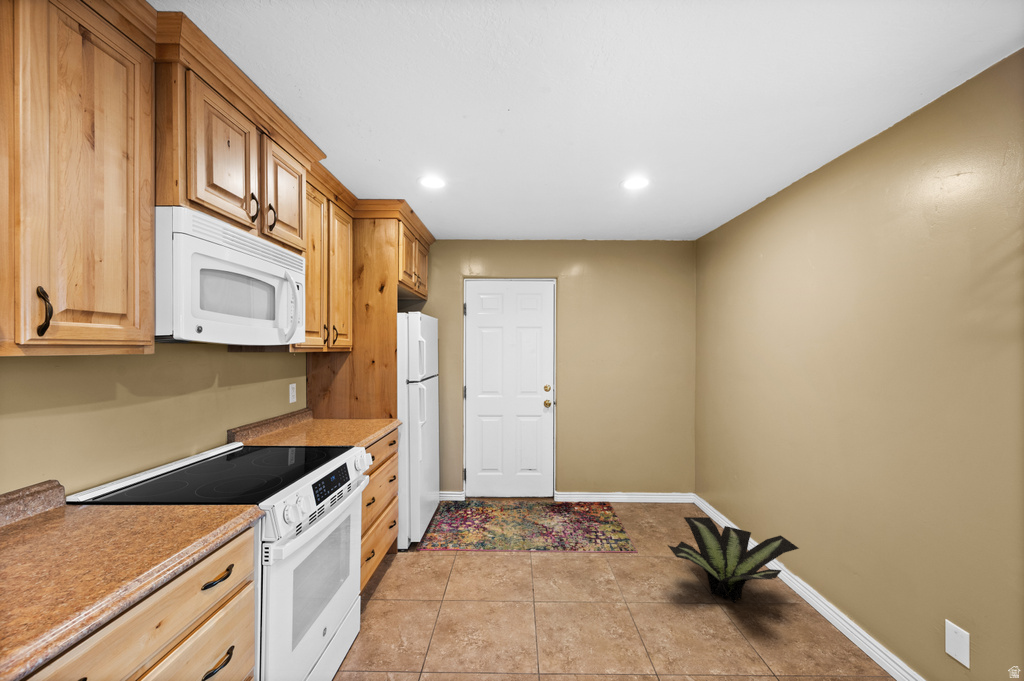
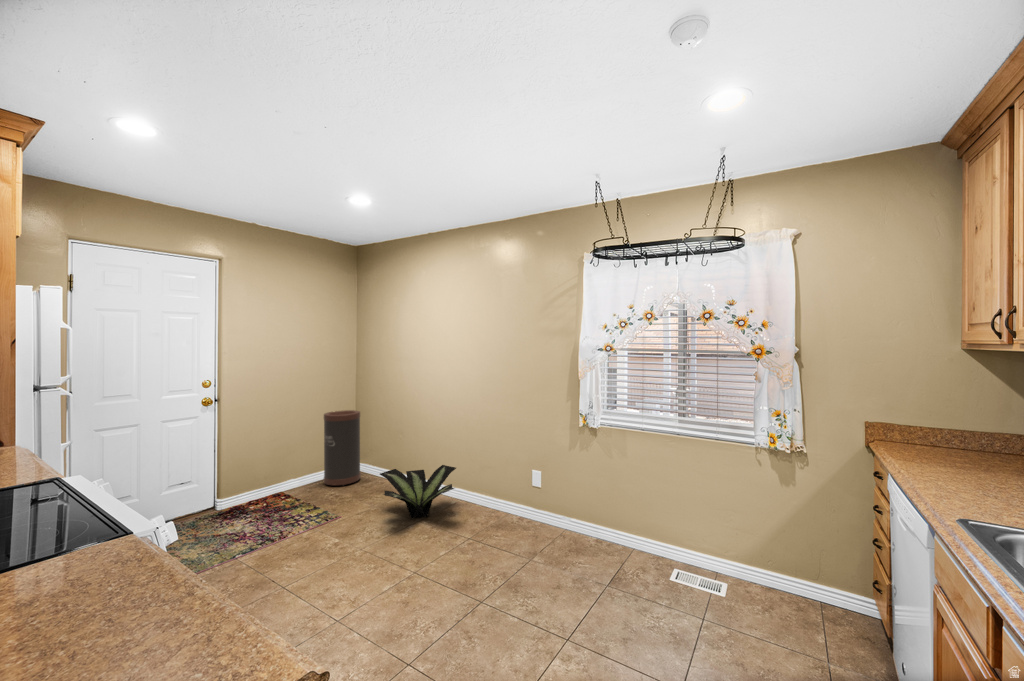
trash can: none [652,427,695,517] -> present [324,410,361,486]

